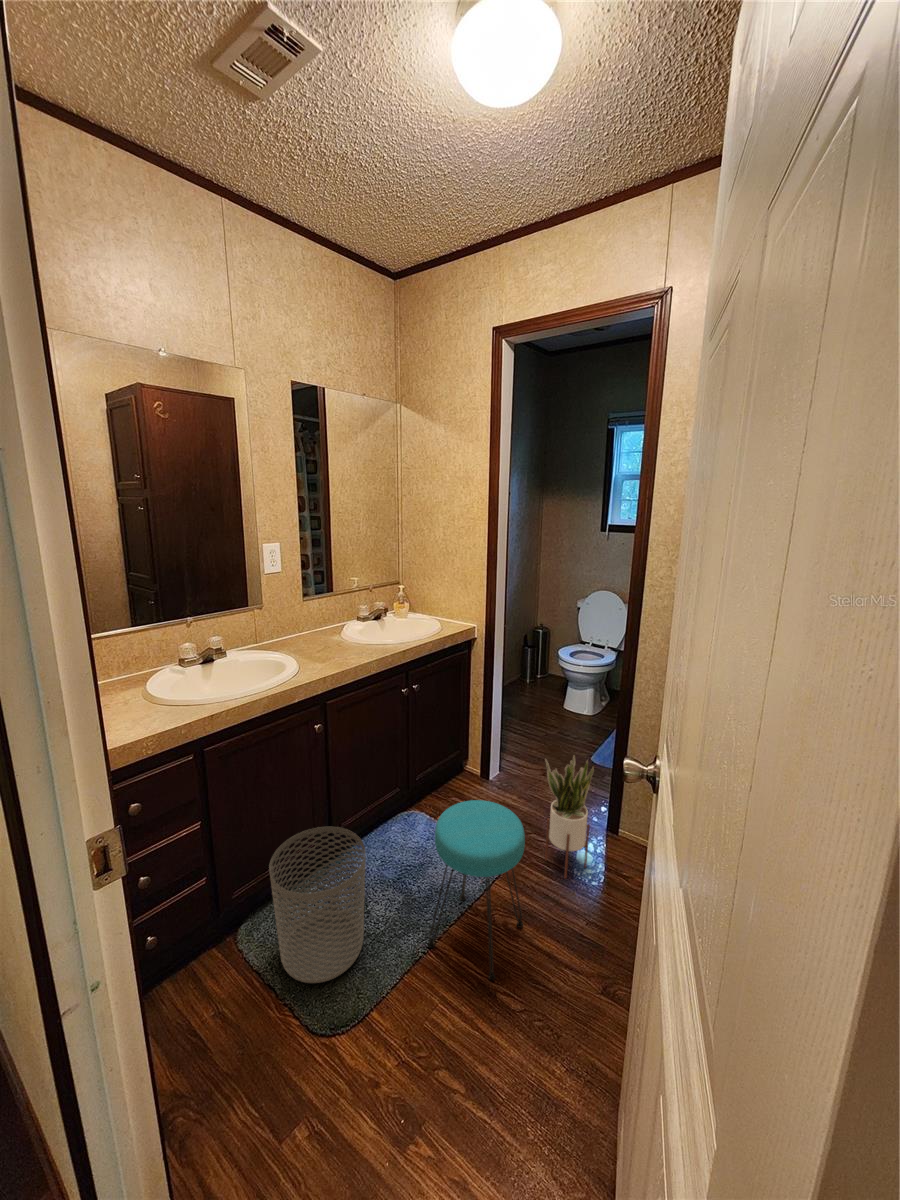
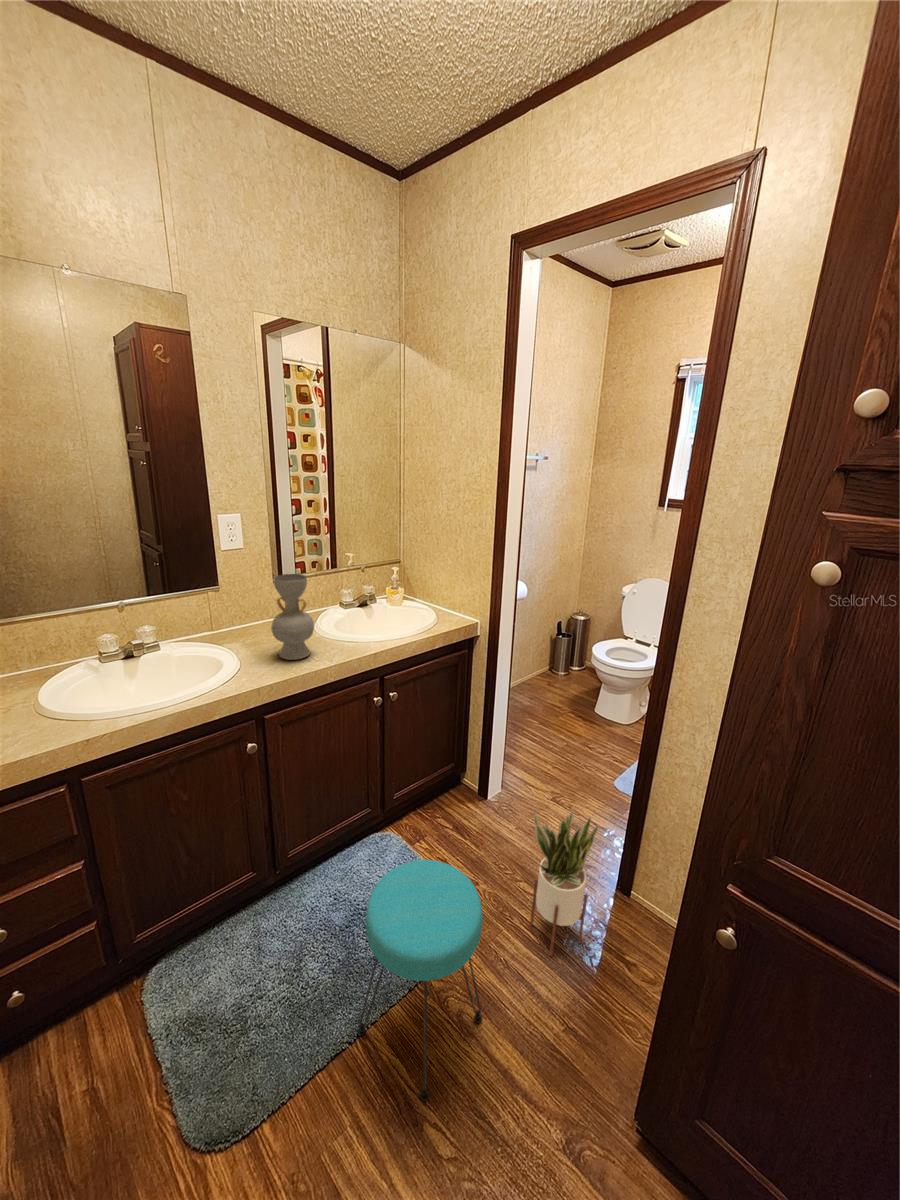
decorative vase: none [321,588,355,658] -> present [271,574,314,660]
waste bin: present [269,827,365,983] -> none [157,870,284,1067]

